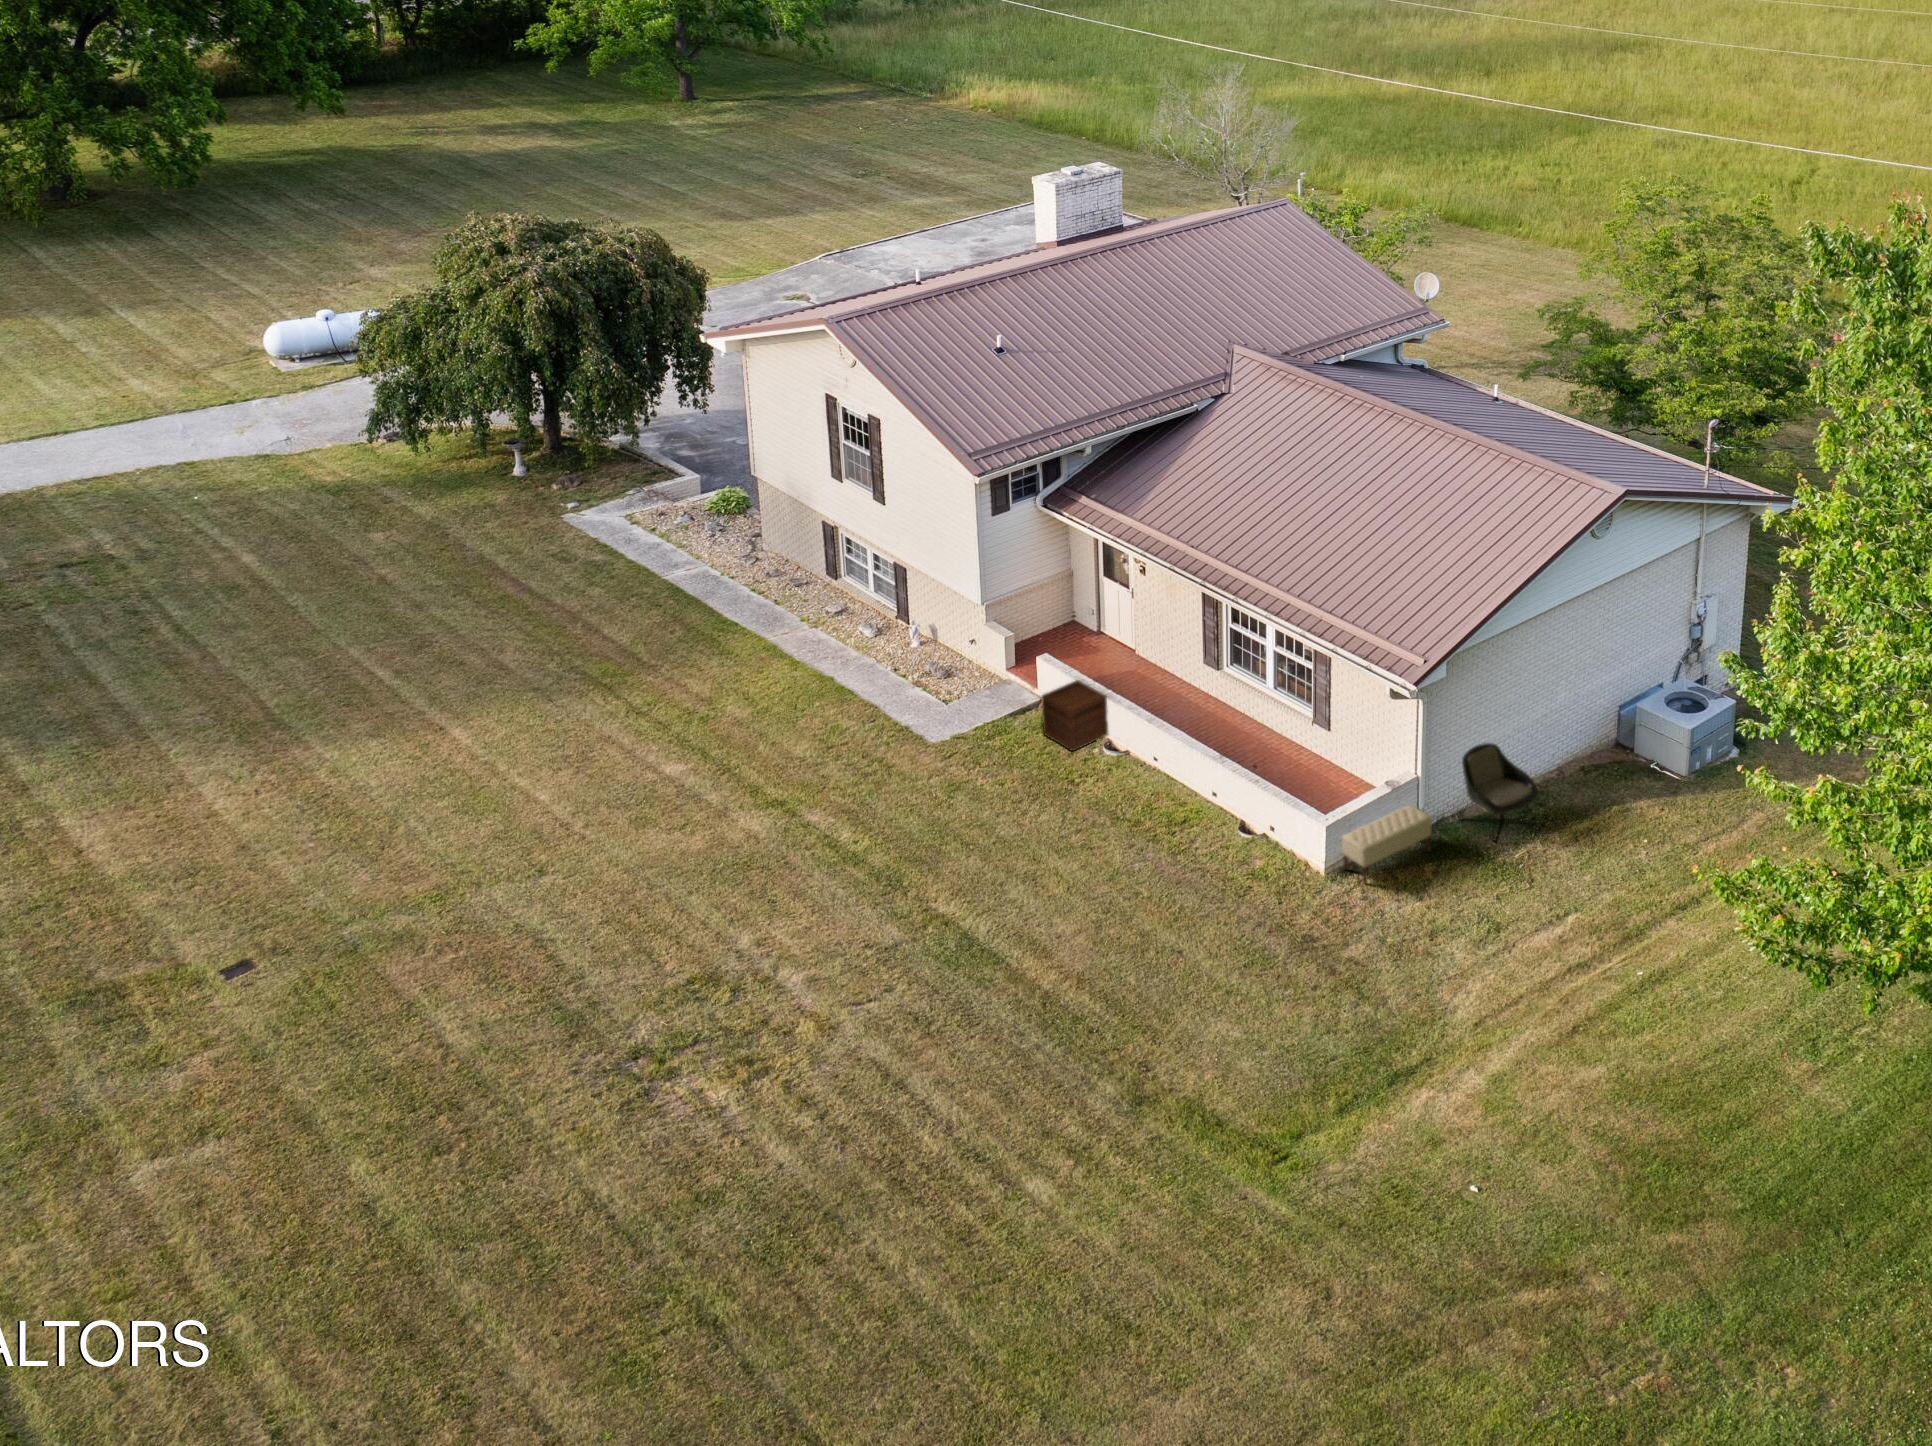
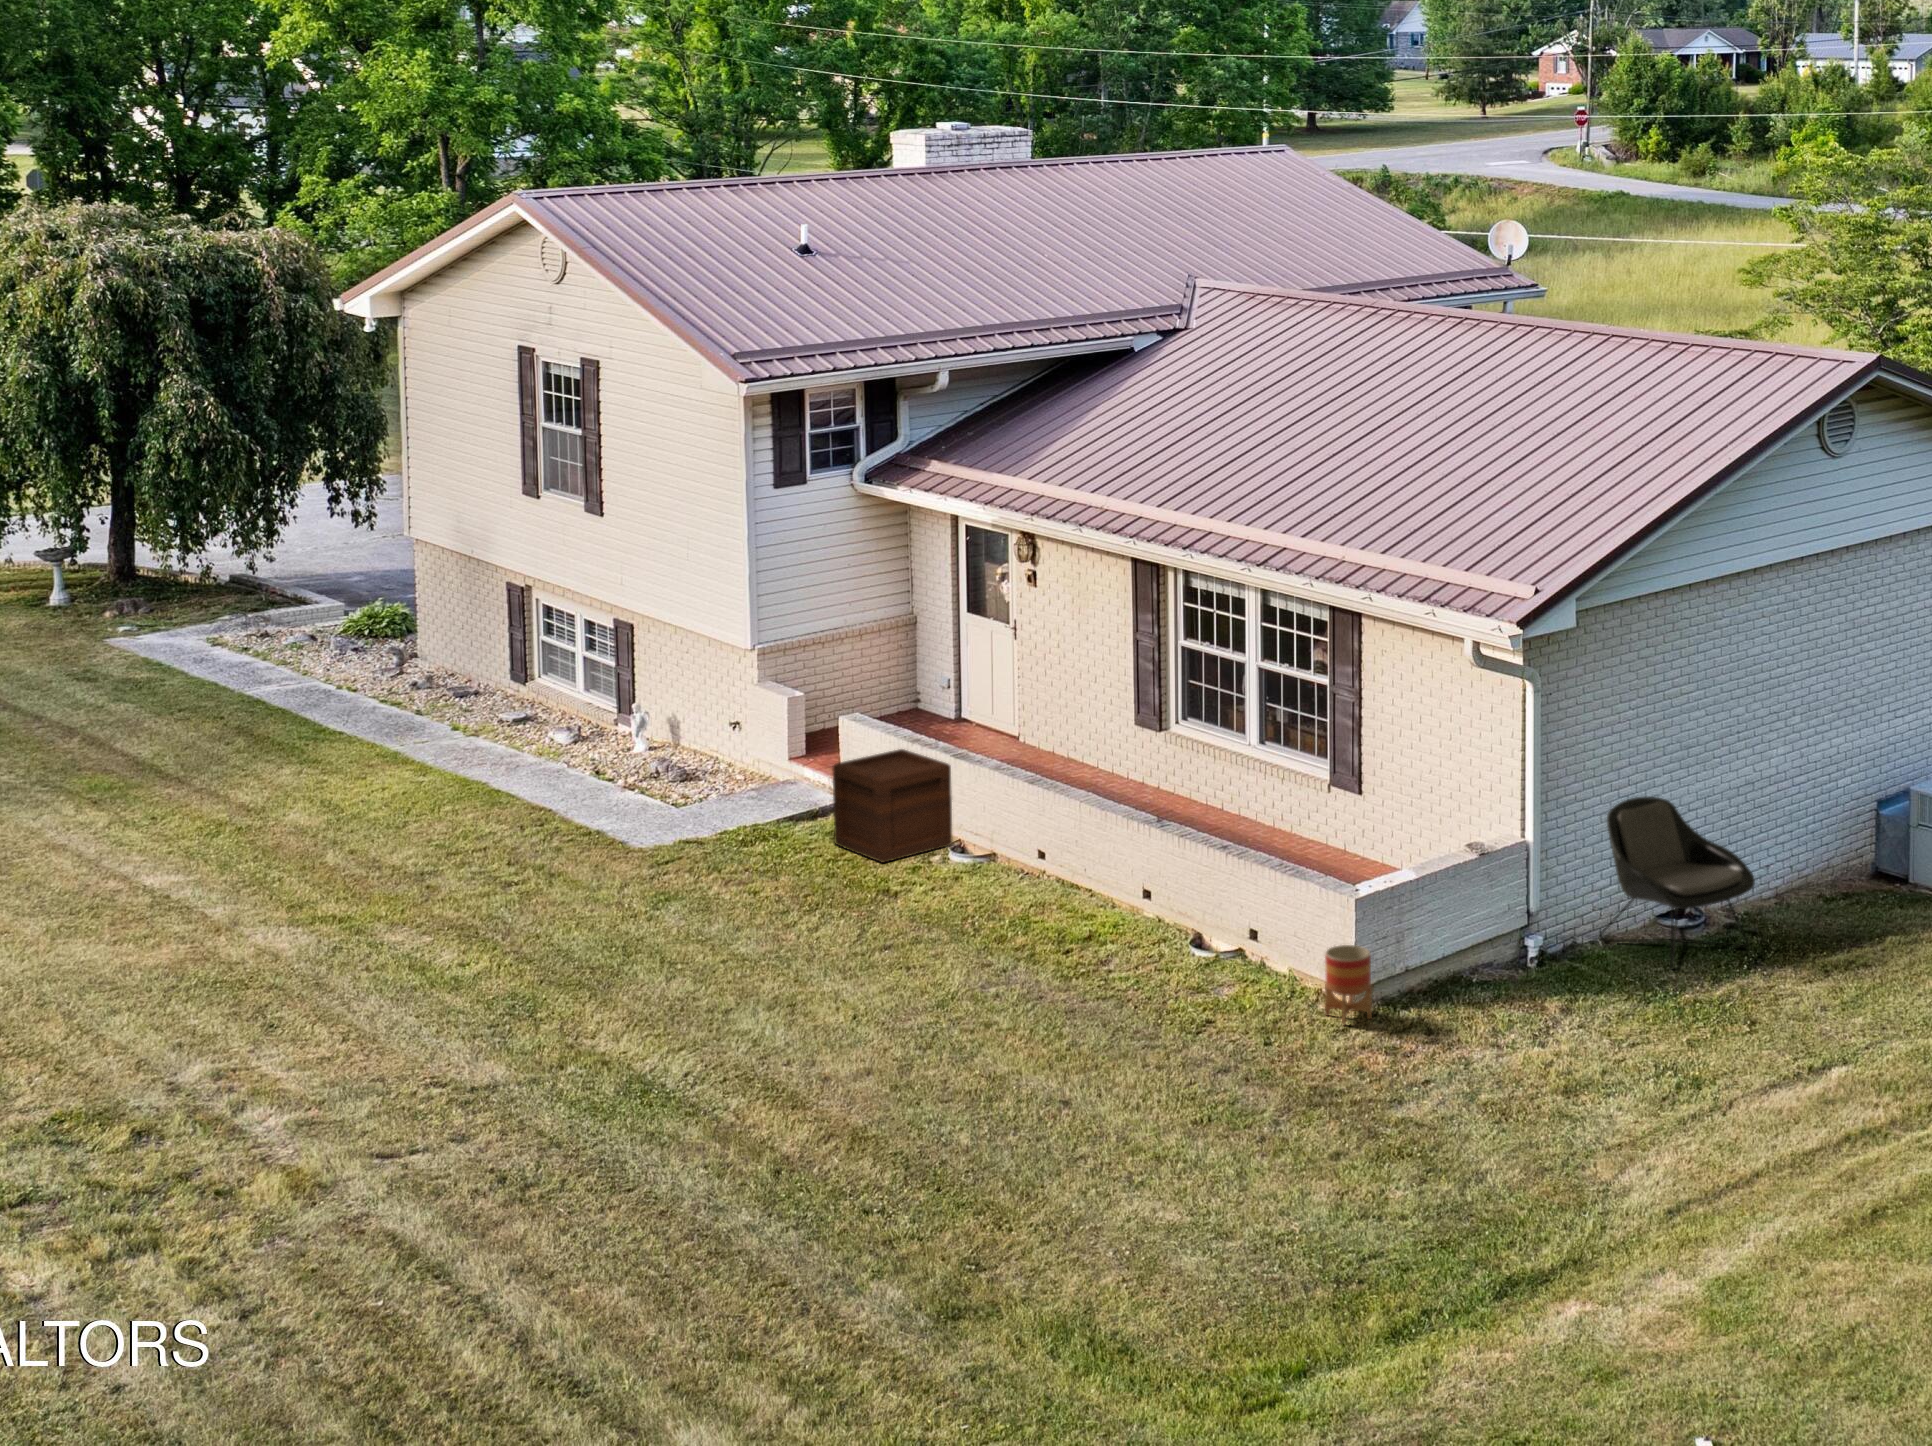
bench: present [1342,805,1432,883] -> none [1380,893,1555,1022]
planter: none [1314,844,1338,887] -> present [1325,945,1372,1025]

